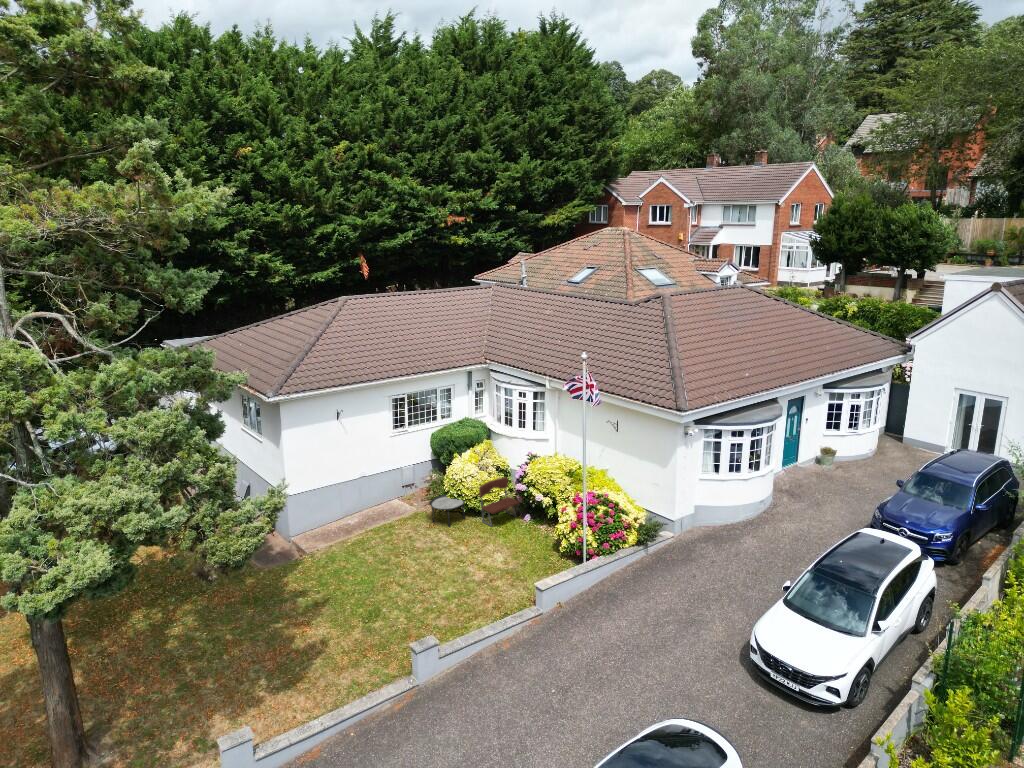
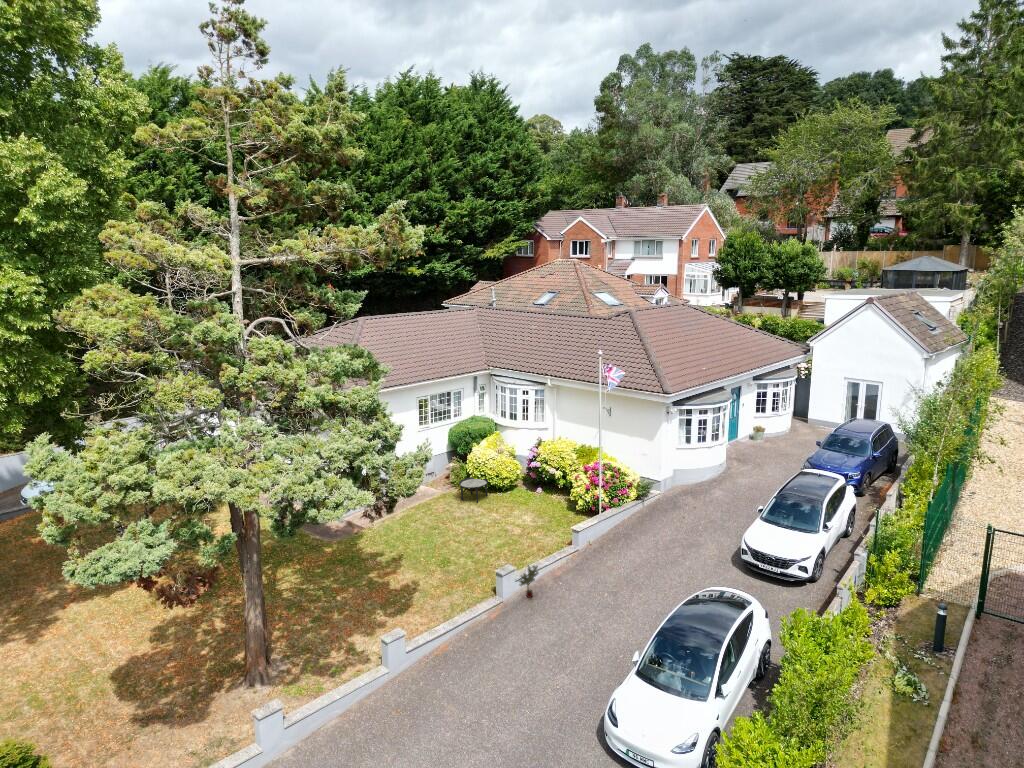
bench: present [479,477,519,526] -> none [501,460,533,500]
potted tree: none [421,645,453,690] -> present [519,565,538,598]

